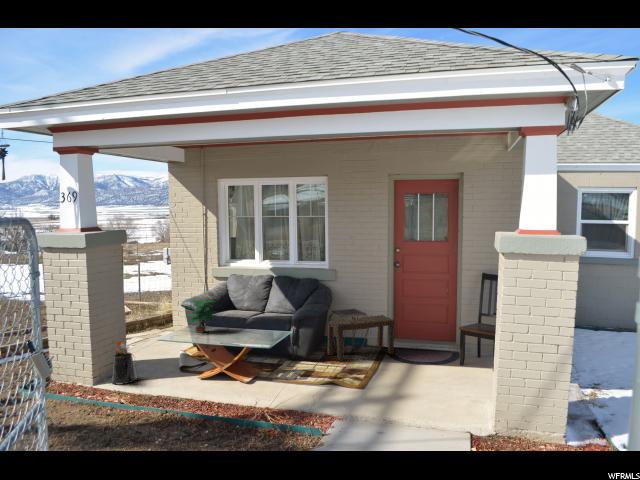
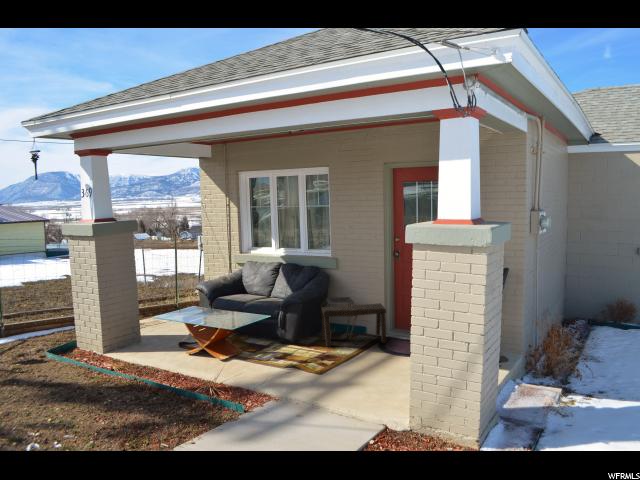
potted plant: present [188,299,216,333] -> none [181,282,212,313]
watering can: present [112,340,137,385] -> none [121,315,143,354]

